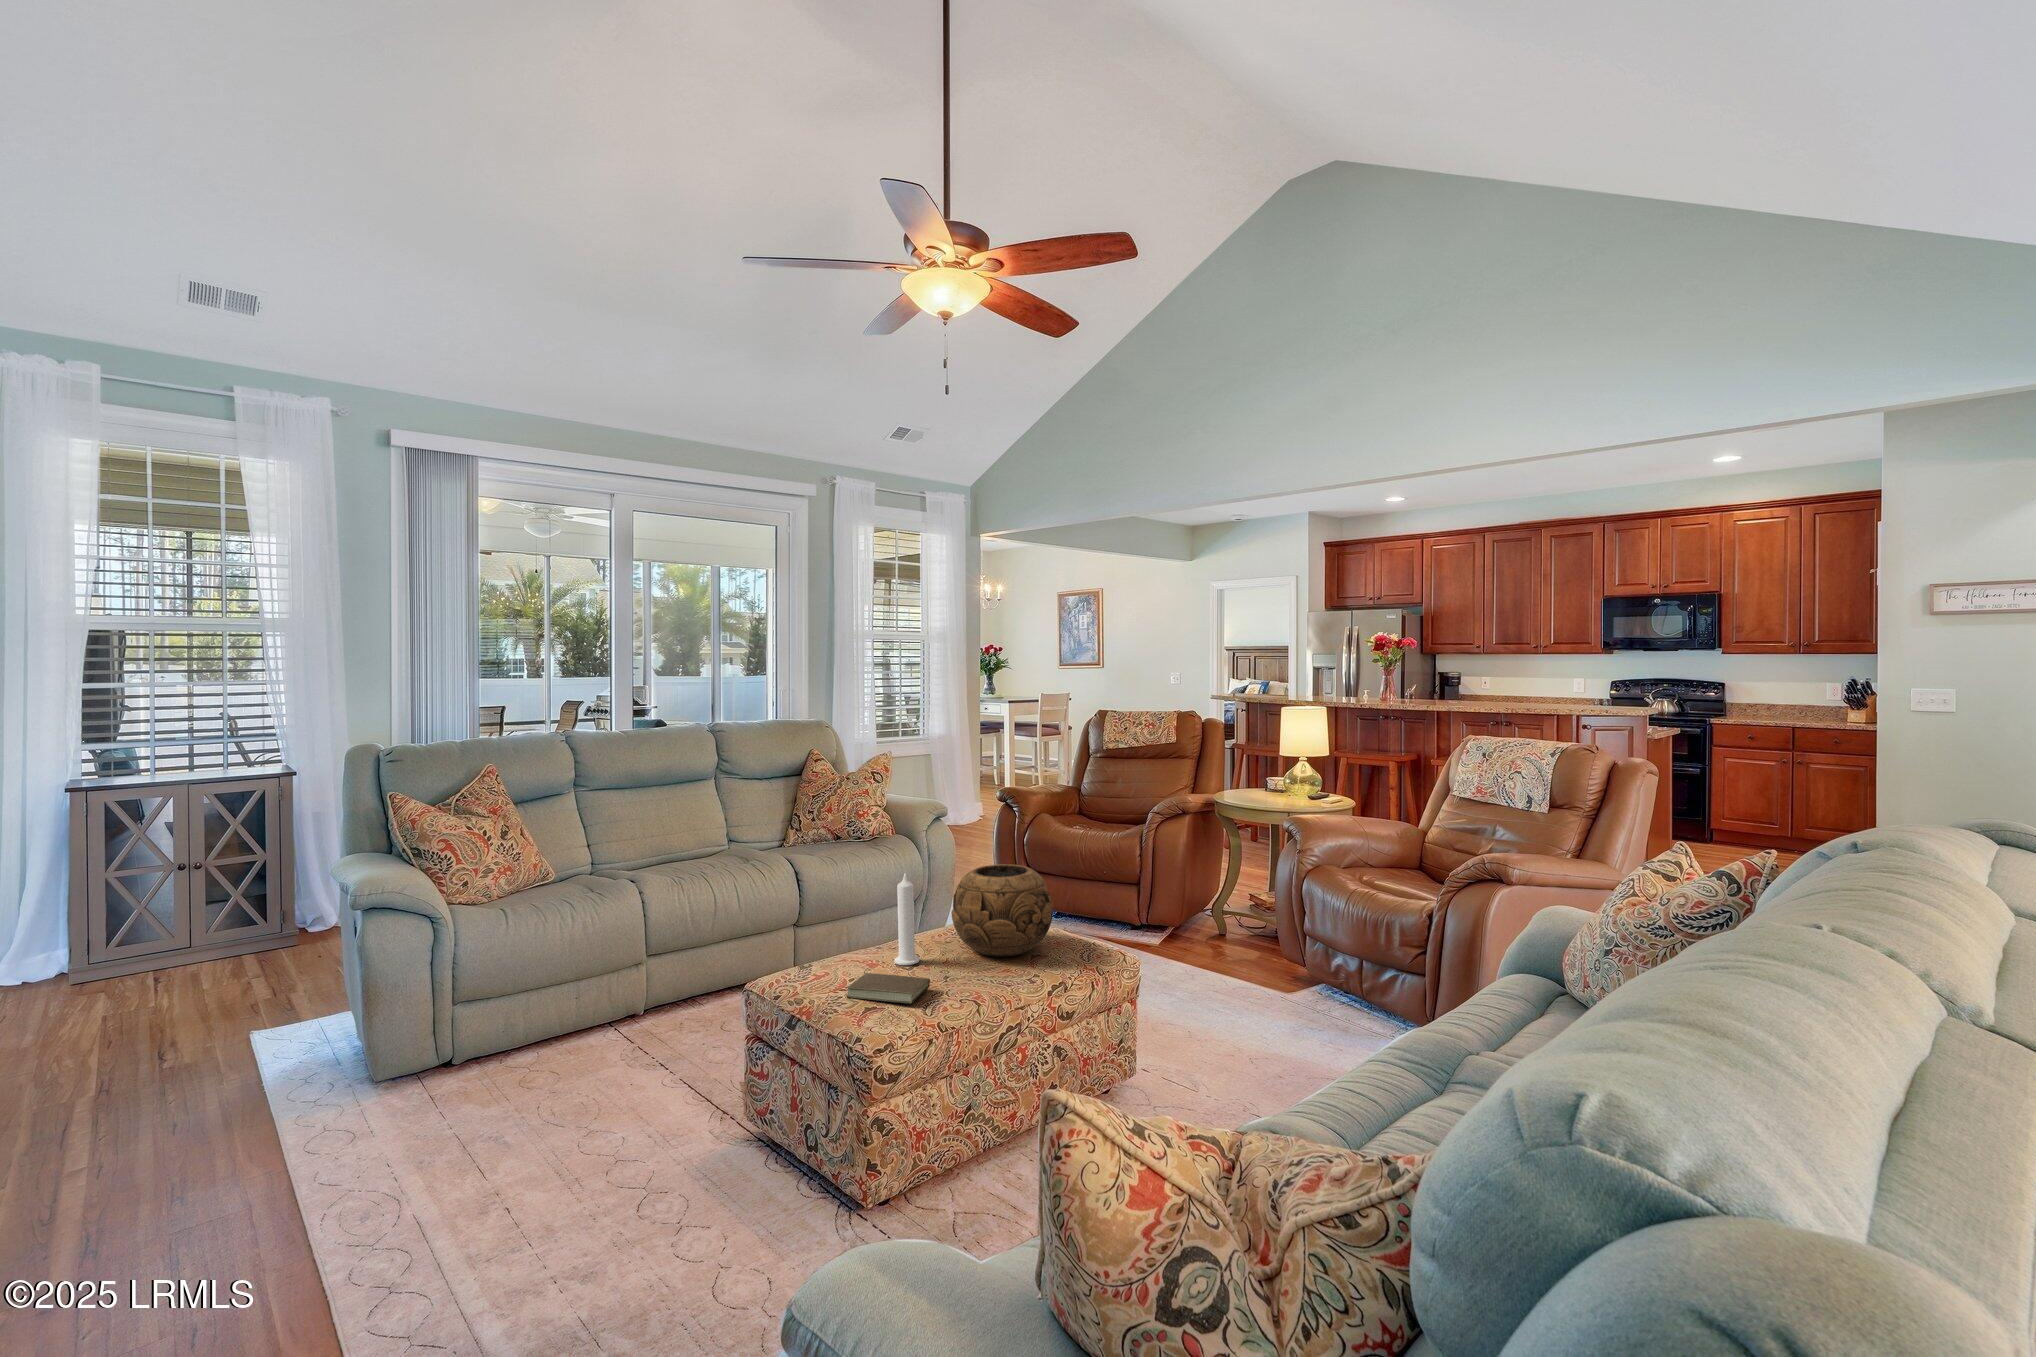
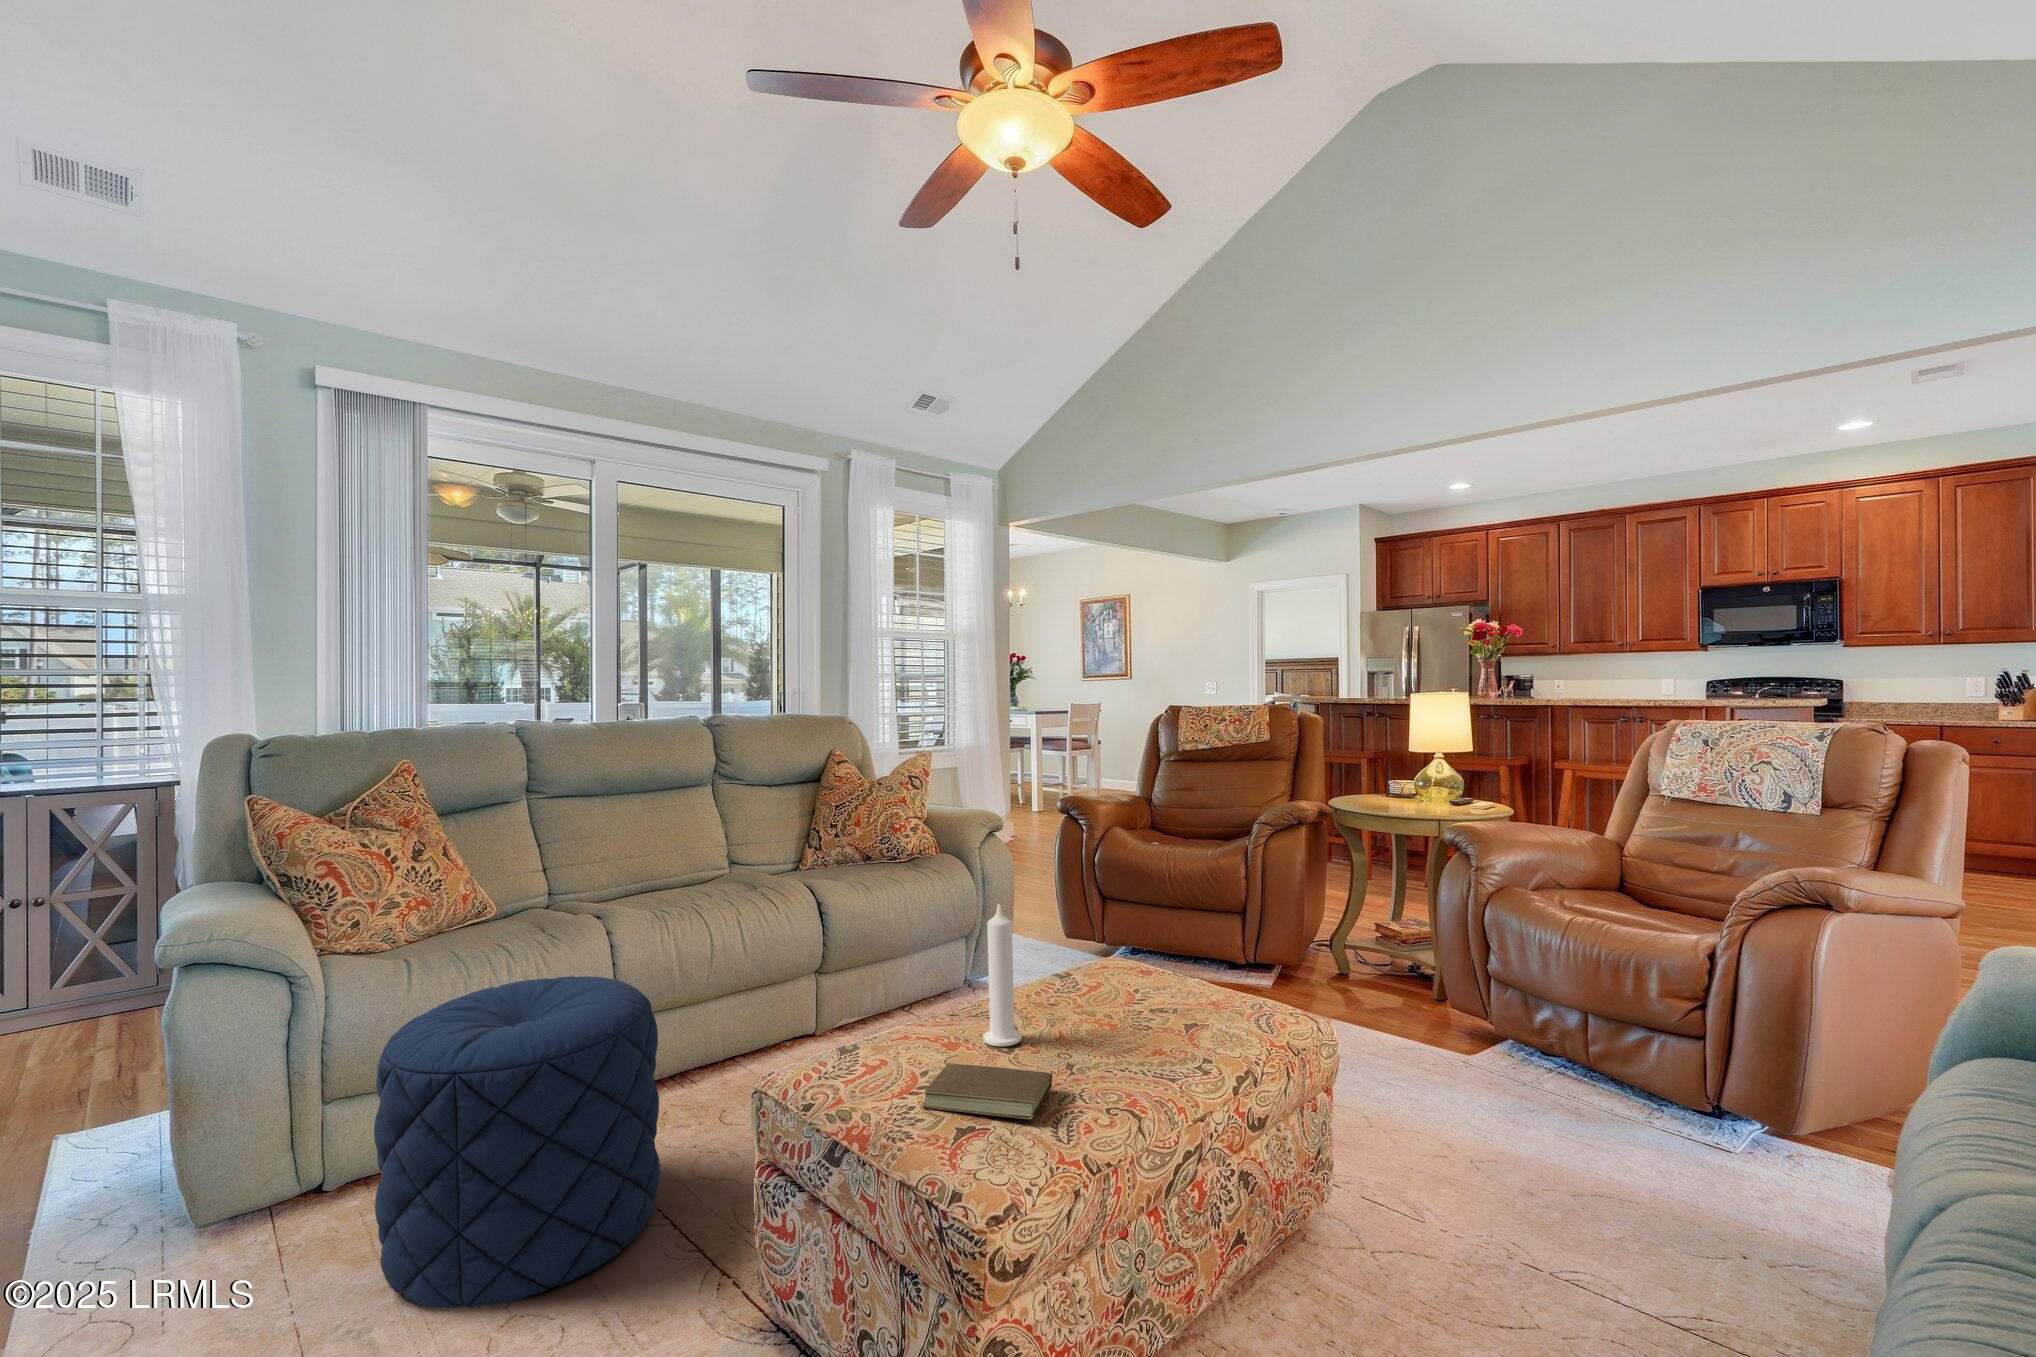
decorative bowl: present [951,864,1053,957] -> none [1062,890,1213,1029]
pouf: none [498,920,682,1126] -> present [374,976,660,1308]

